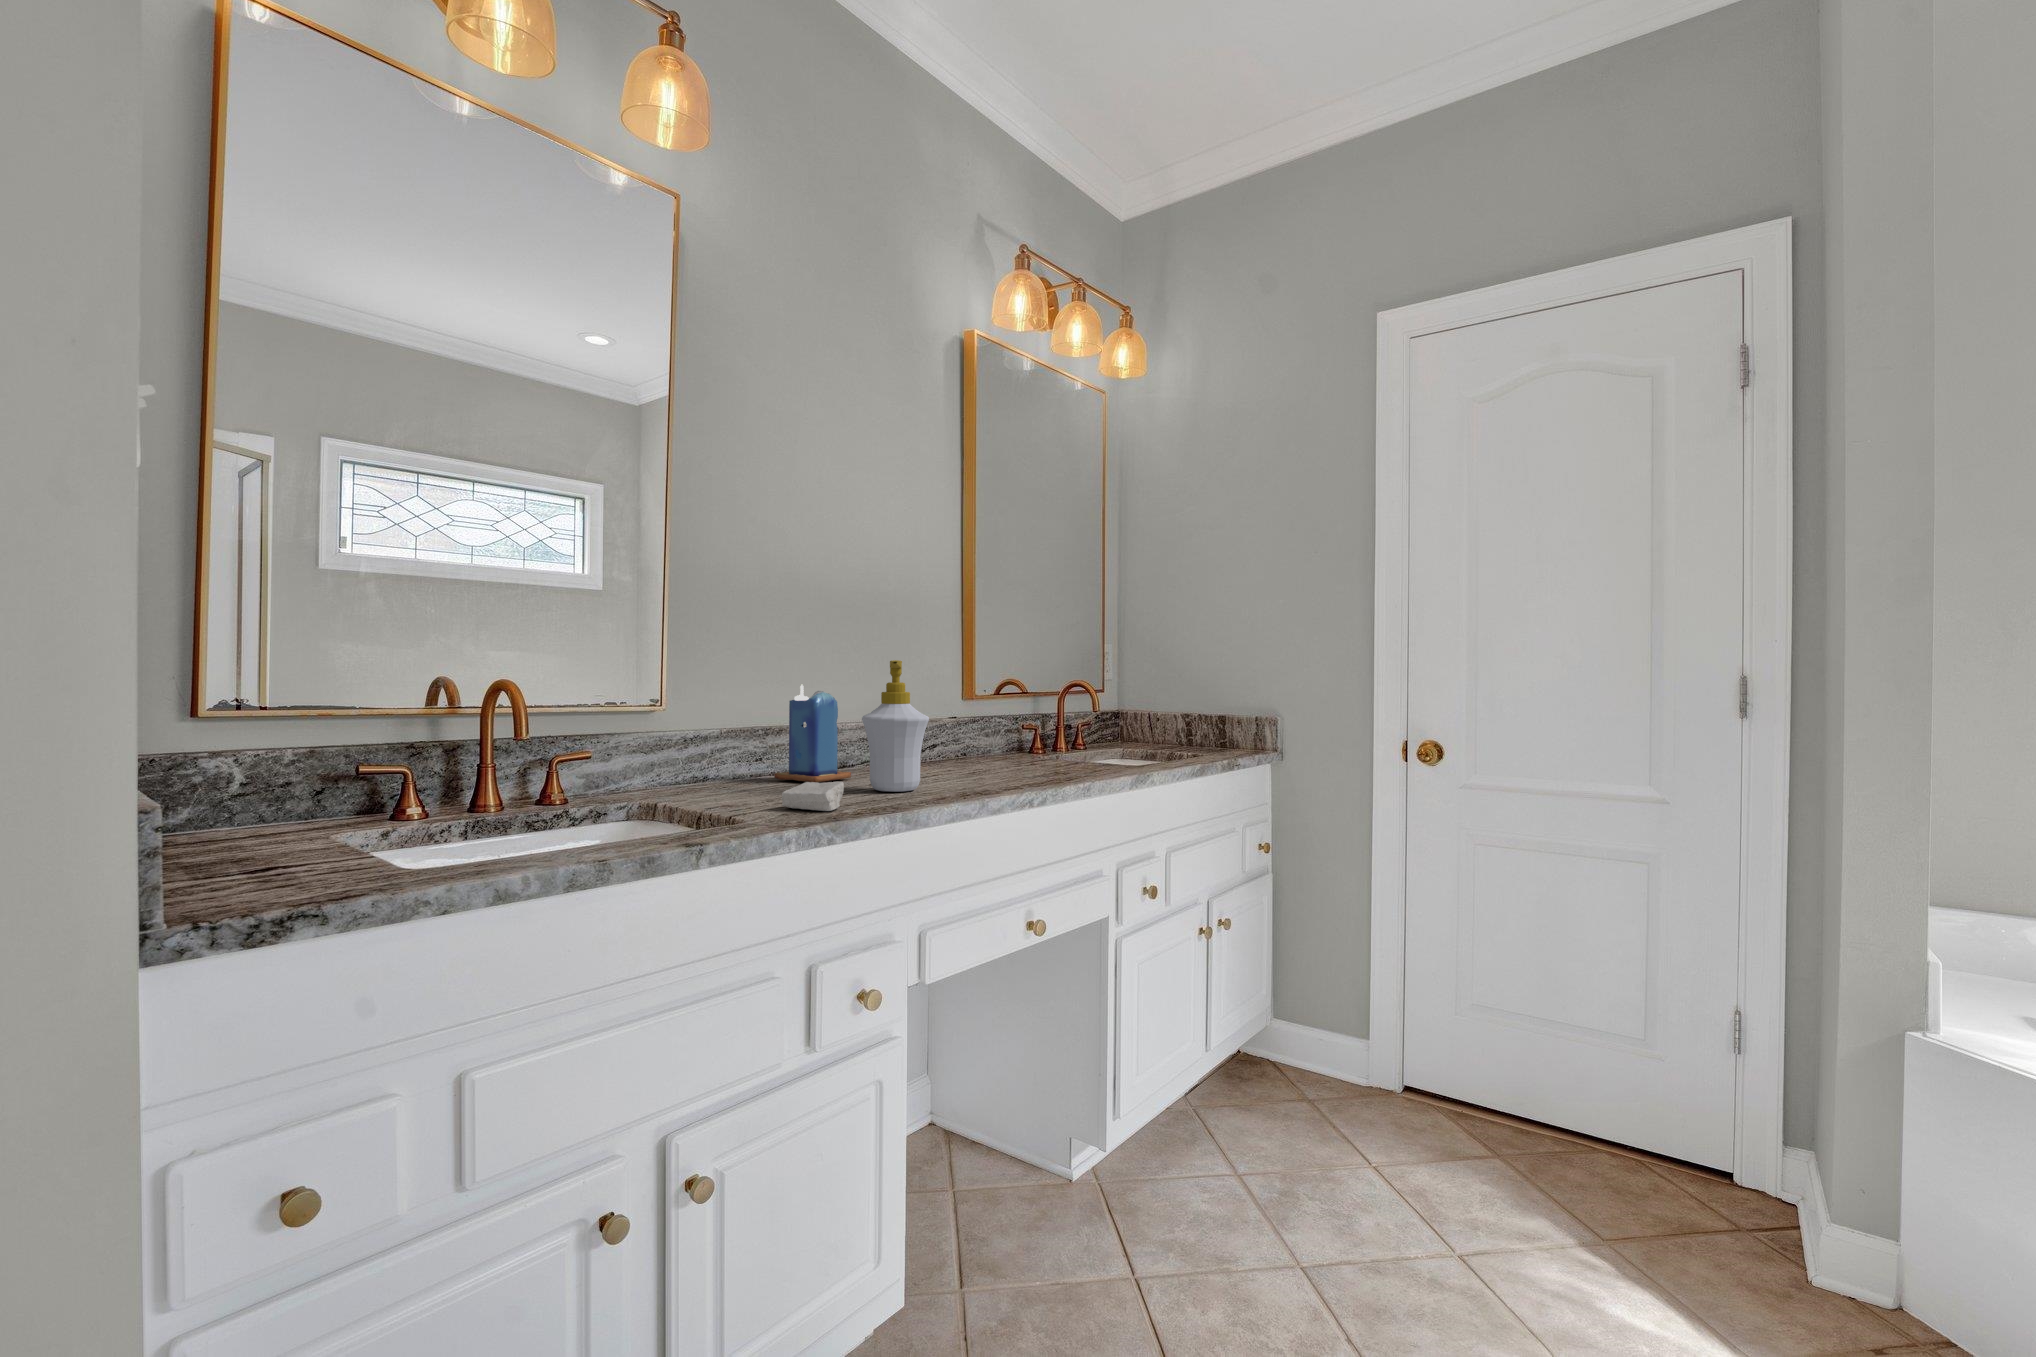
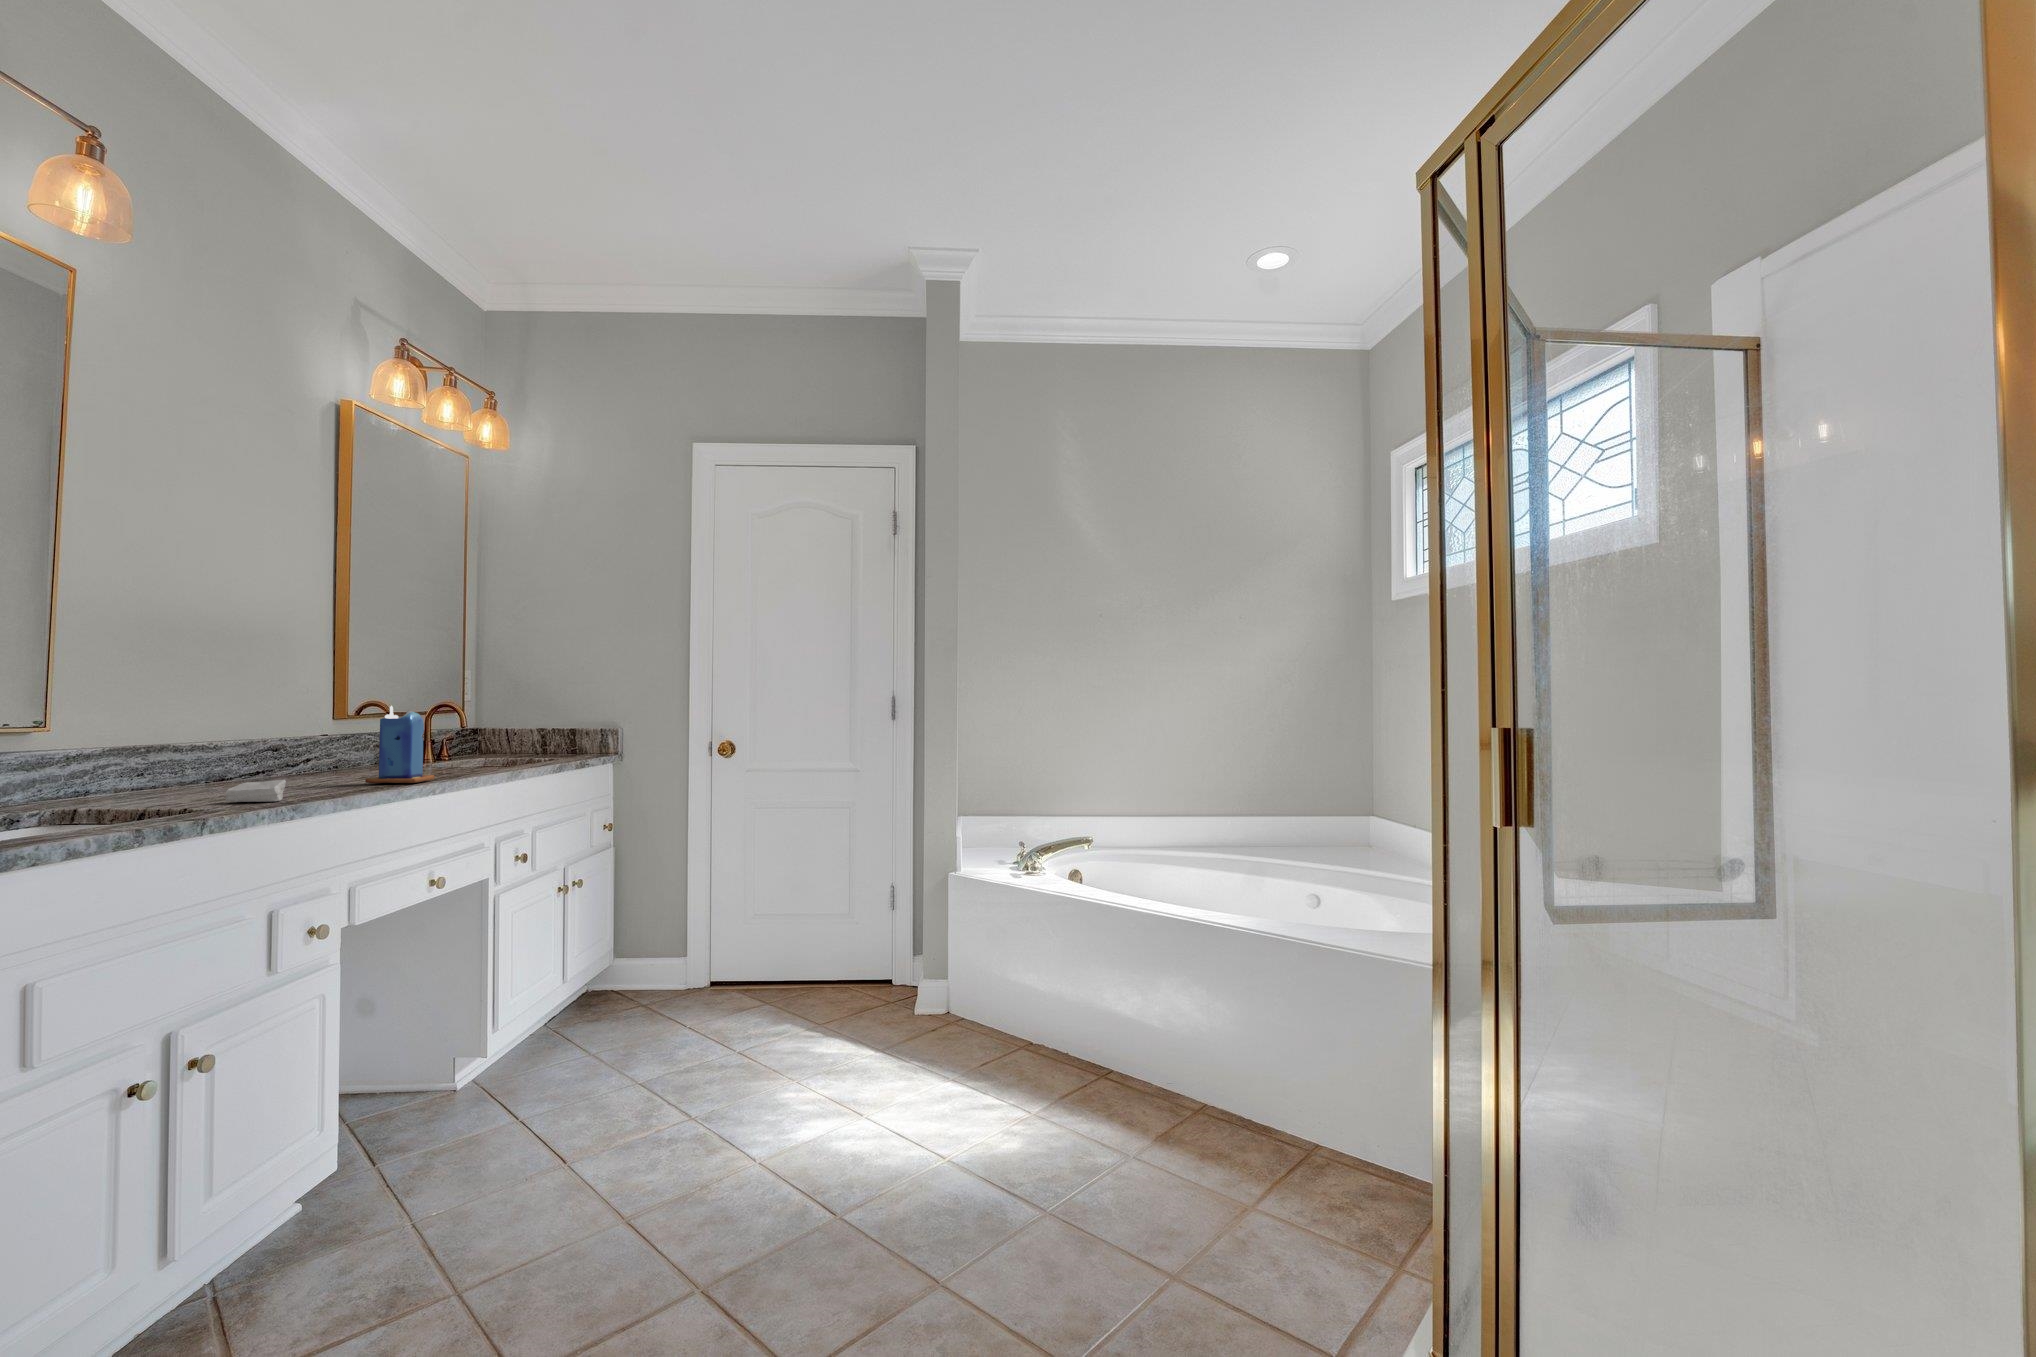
soap bottle: present [862,660,929,792] -> none [278,687,344,791]
candle: present [774,685,851,782] -> present [365,706,435,783]

